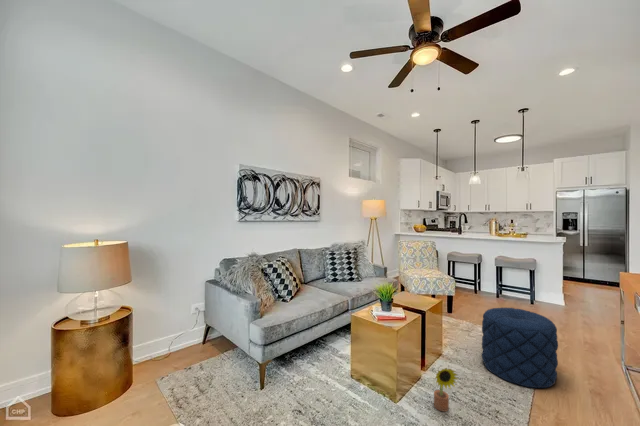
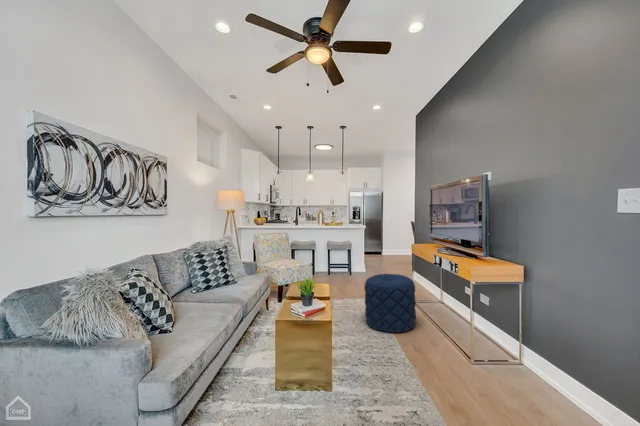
decorative plant: present [434,368,457,412] -> none [371,336,394,380]

